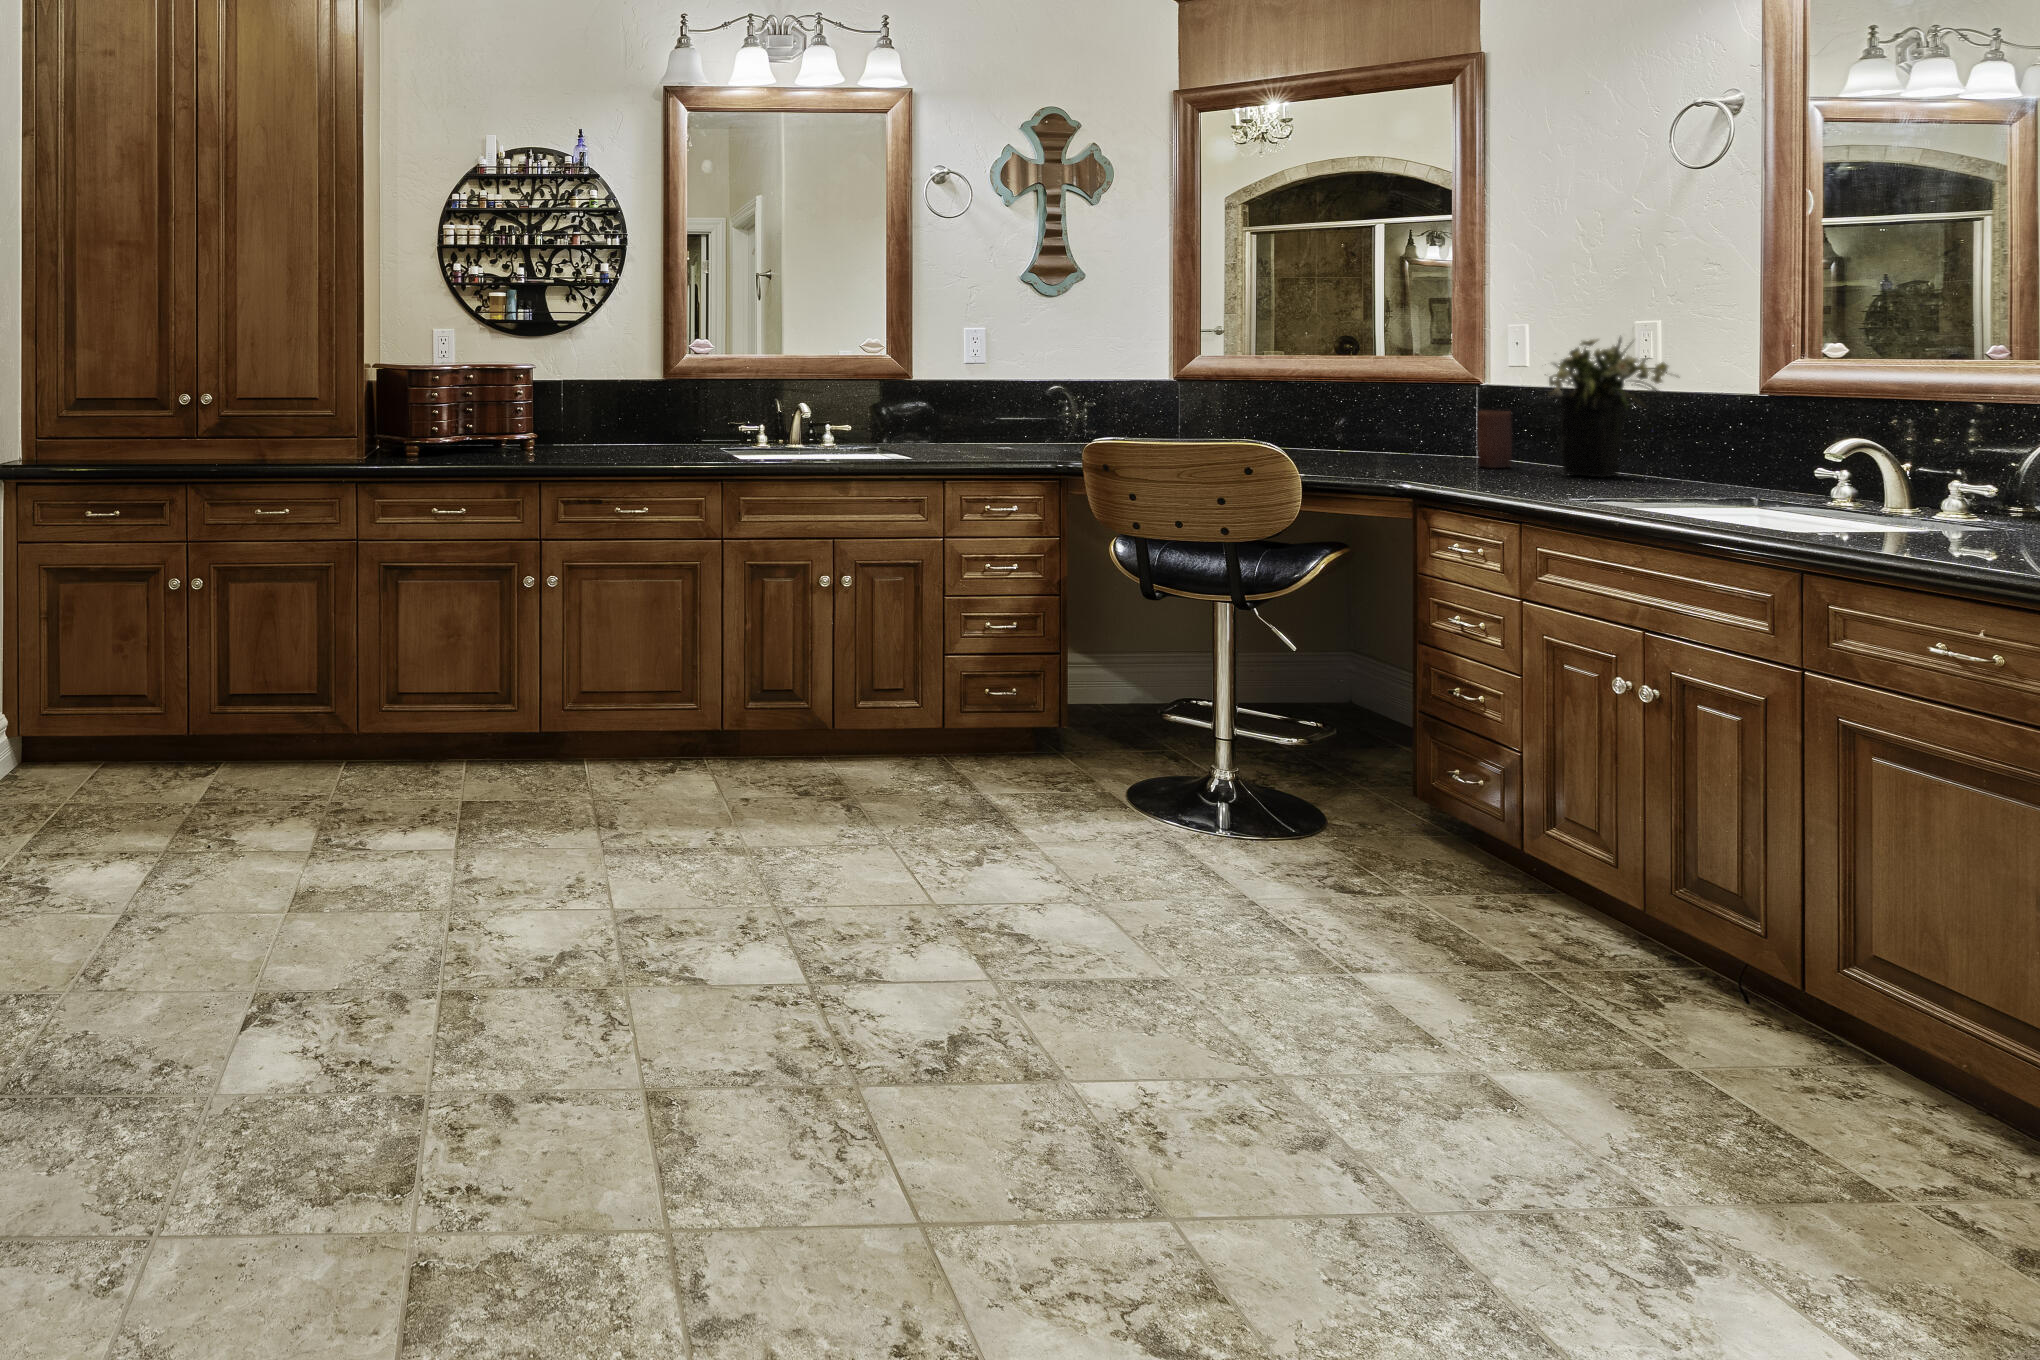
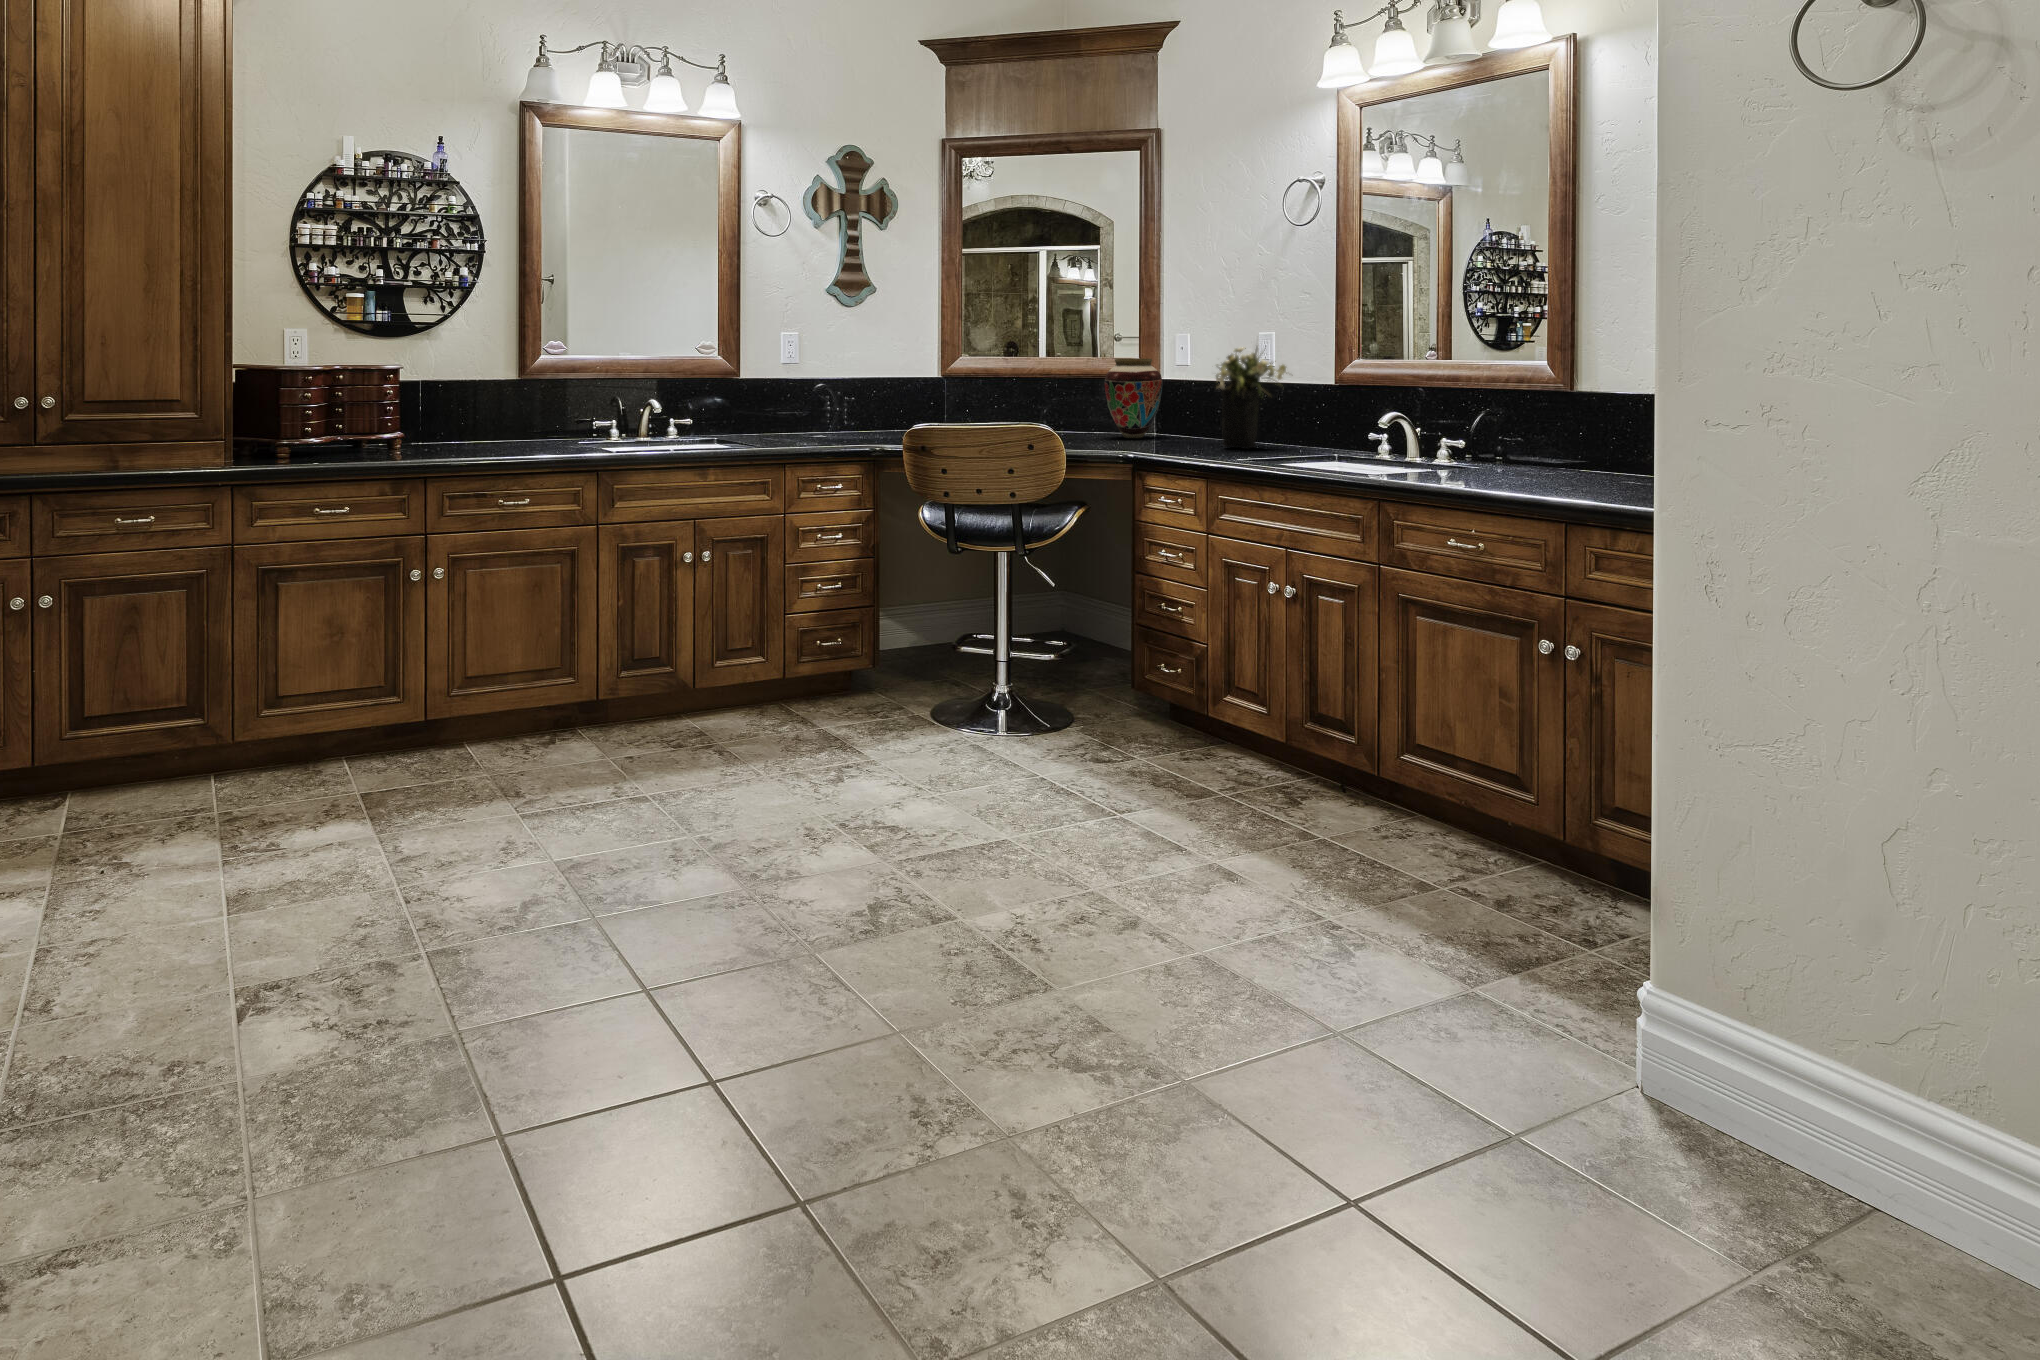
vase: none [1391,354,1479,456] -> present [1104,359,1163,438]
candle: present [1477,411,1512,468] -> none [1166,402,1188,445]

